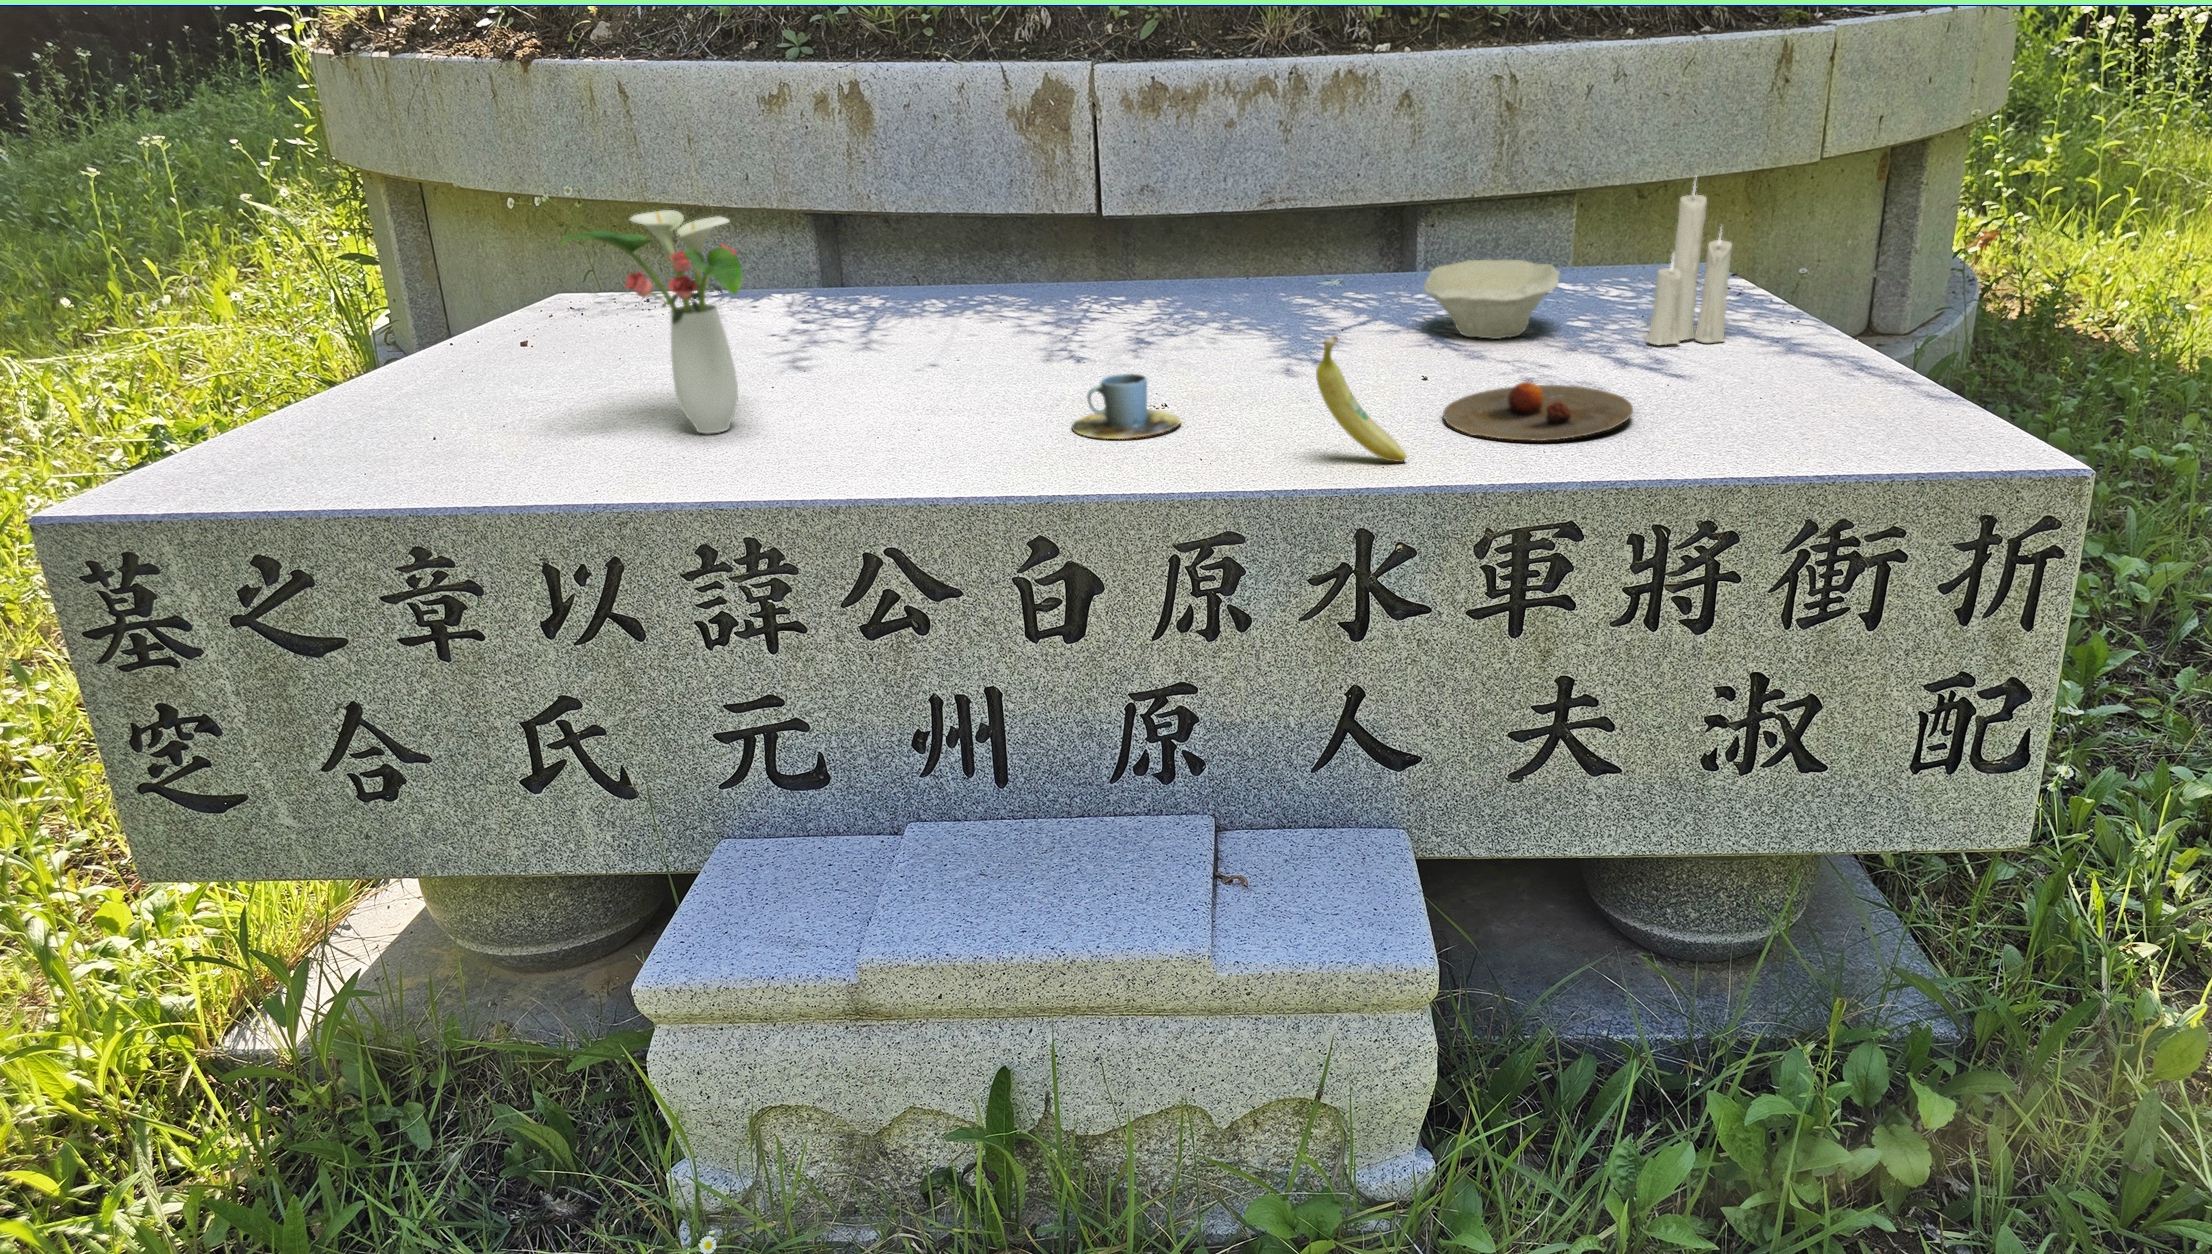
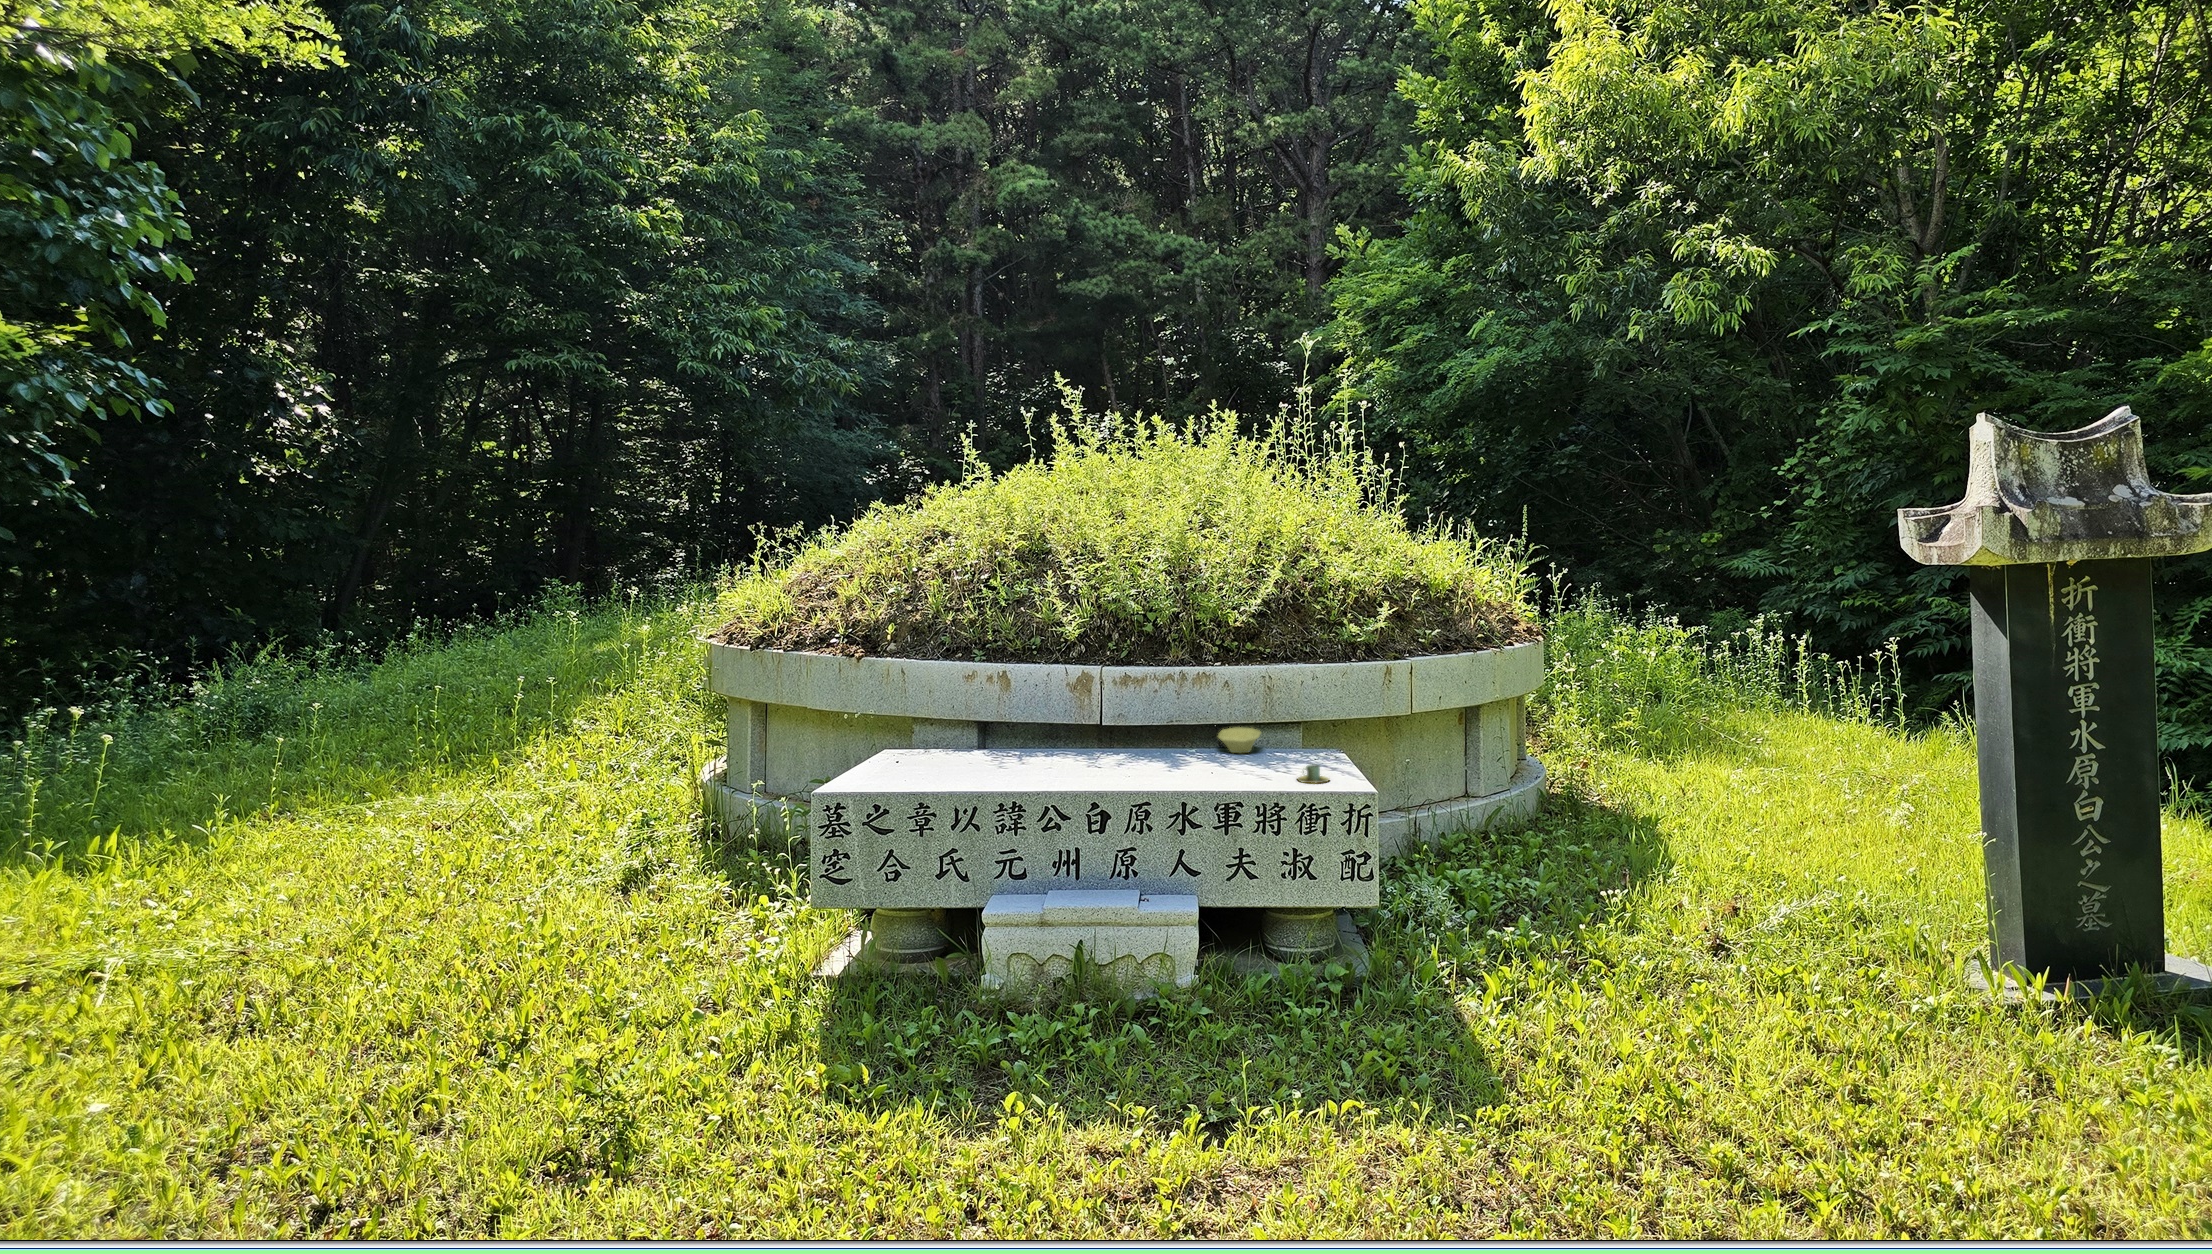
candle: present [1646,186,1732,345] -> none [1287,702,1313,757]
flower arrangement: present [559,210,742,434] -> none [961,710,1013,775]
fruit: present [1316,336,1407,462] -> none [1172,752,1197,787]
cup: present [1072,374,1181,439] -> present [1297,765,1329,783]
plate: present [1443,382,1633,441] -> none [1212,766,1266,782]

